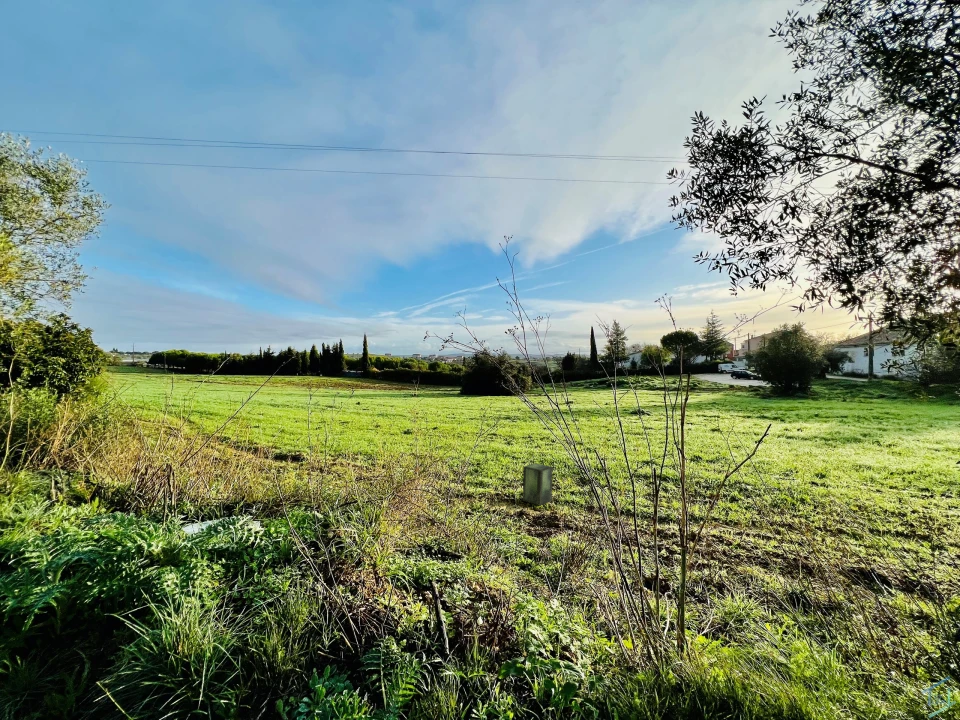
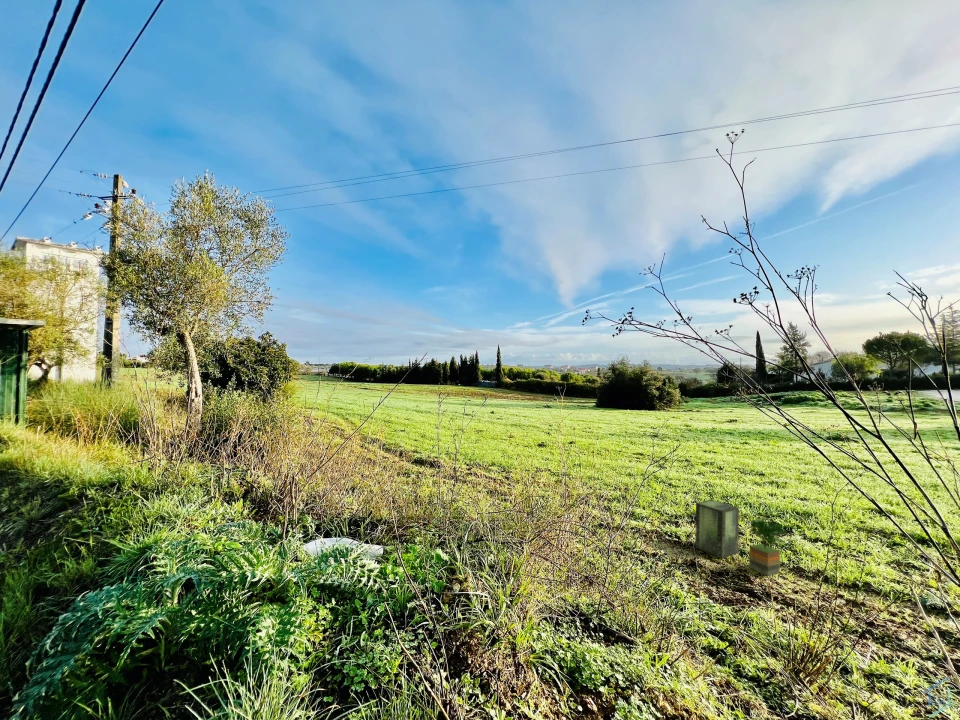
potted tree: none [556,473,581,513] -> present [749,519,786,576]

